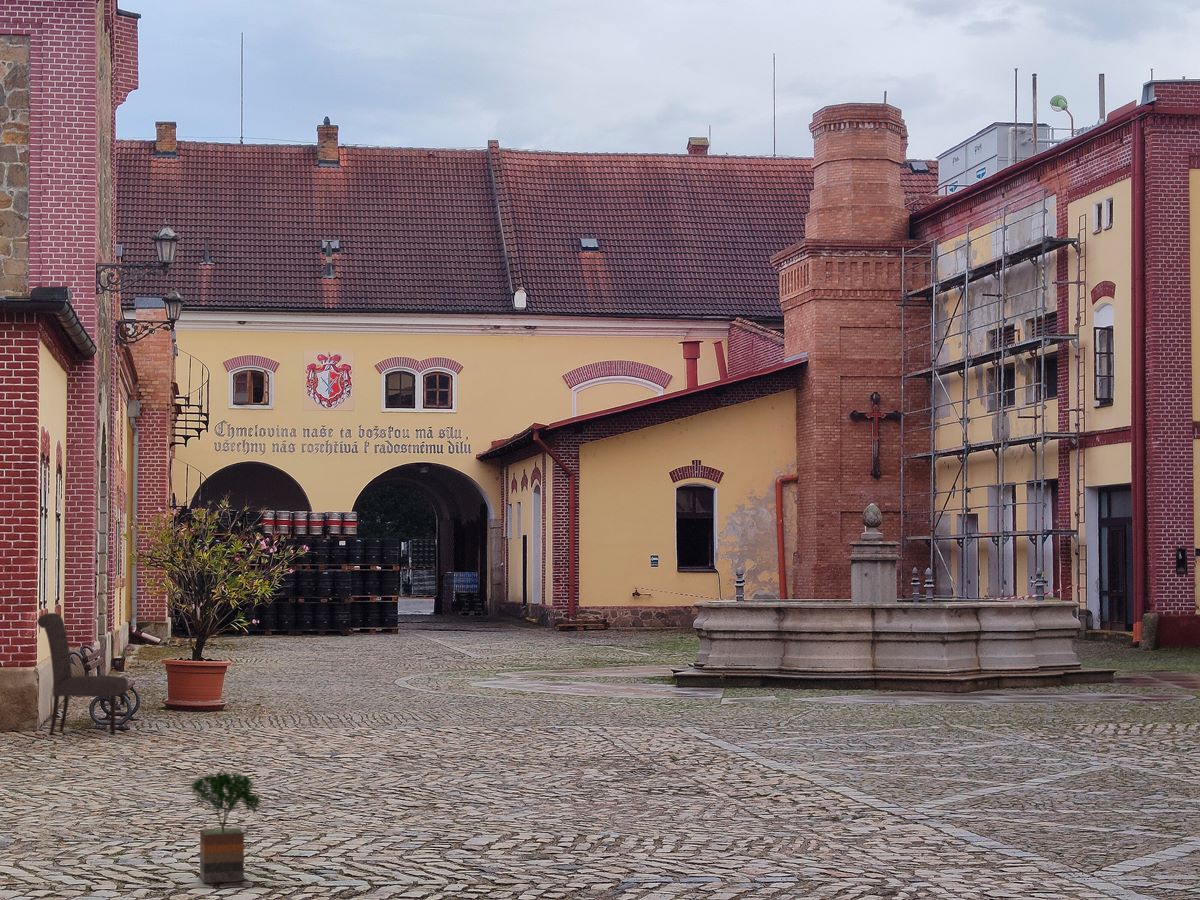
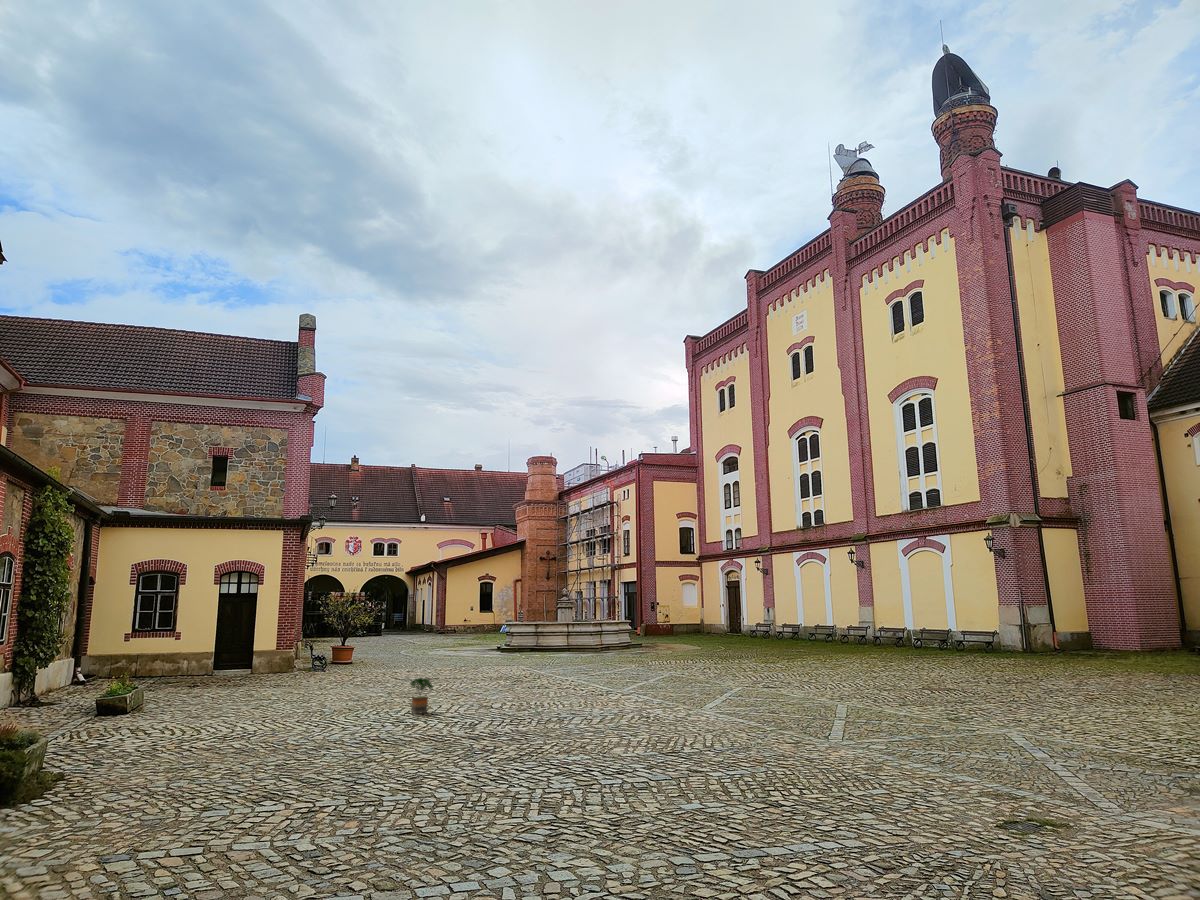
chair: present [37,613,128,735] -> none [295,632,325,676]

